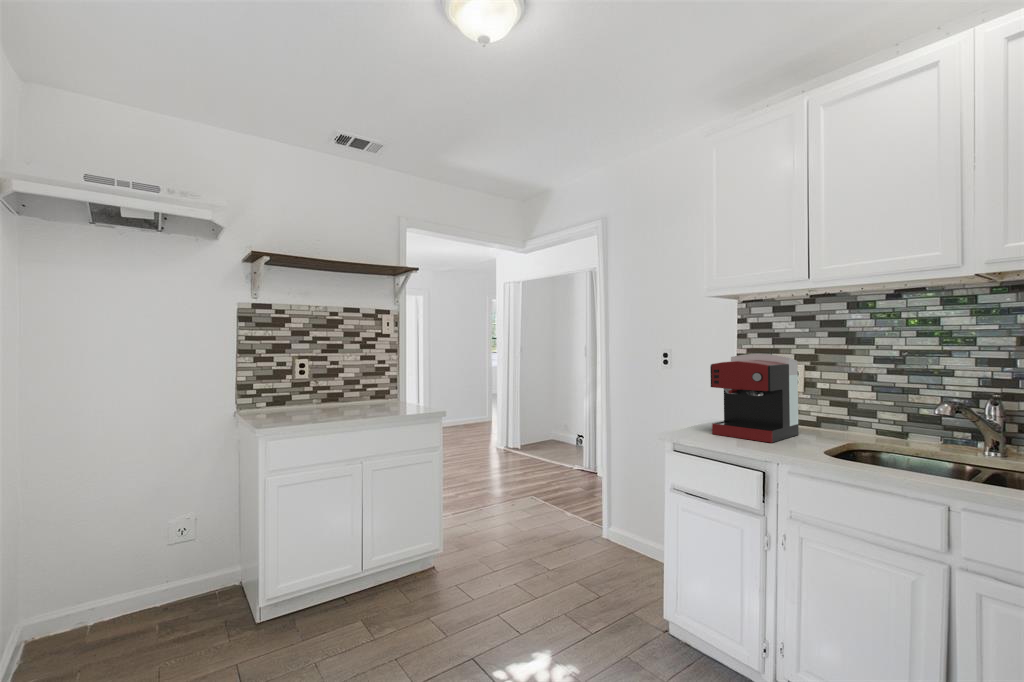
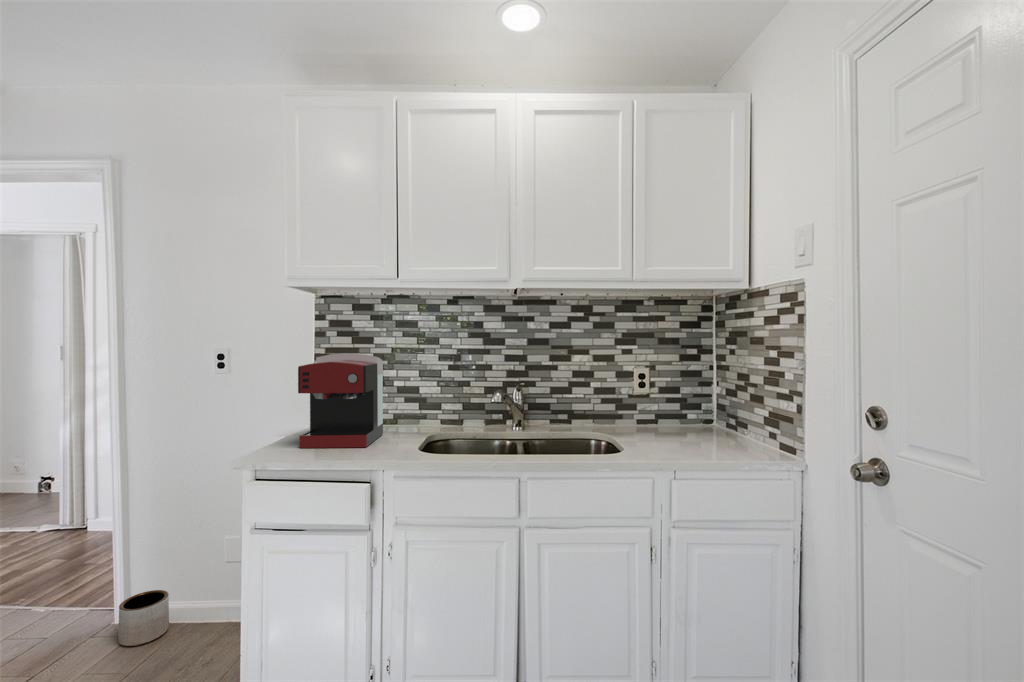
planter: none [603,522,632,558] -> present [118,590,169,646]

